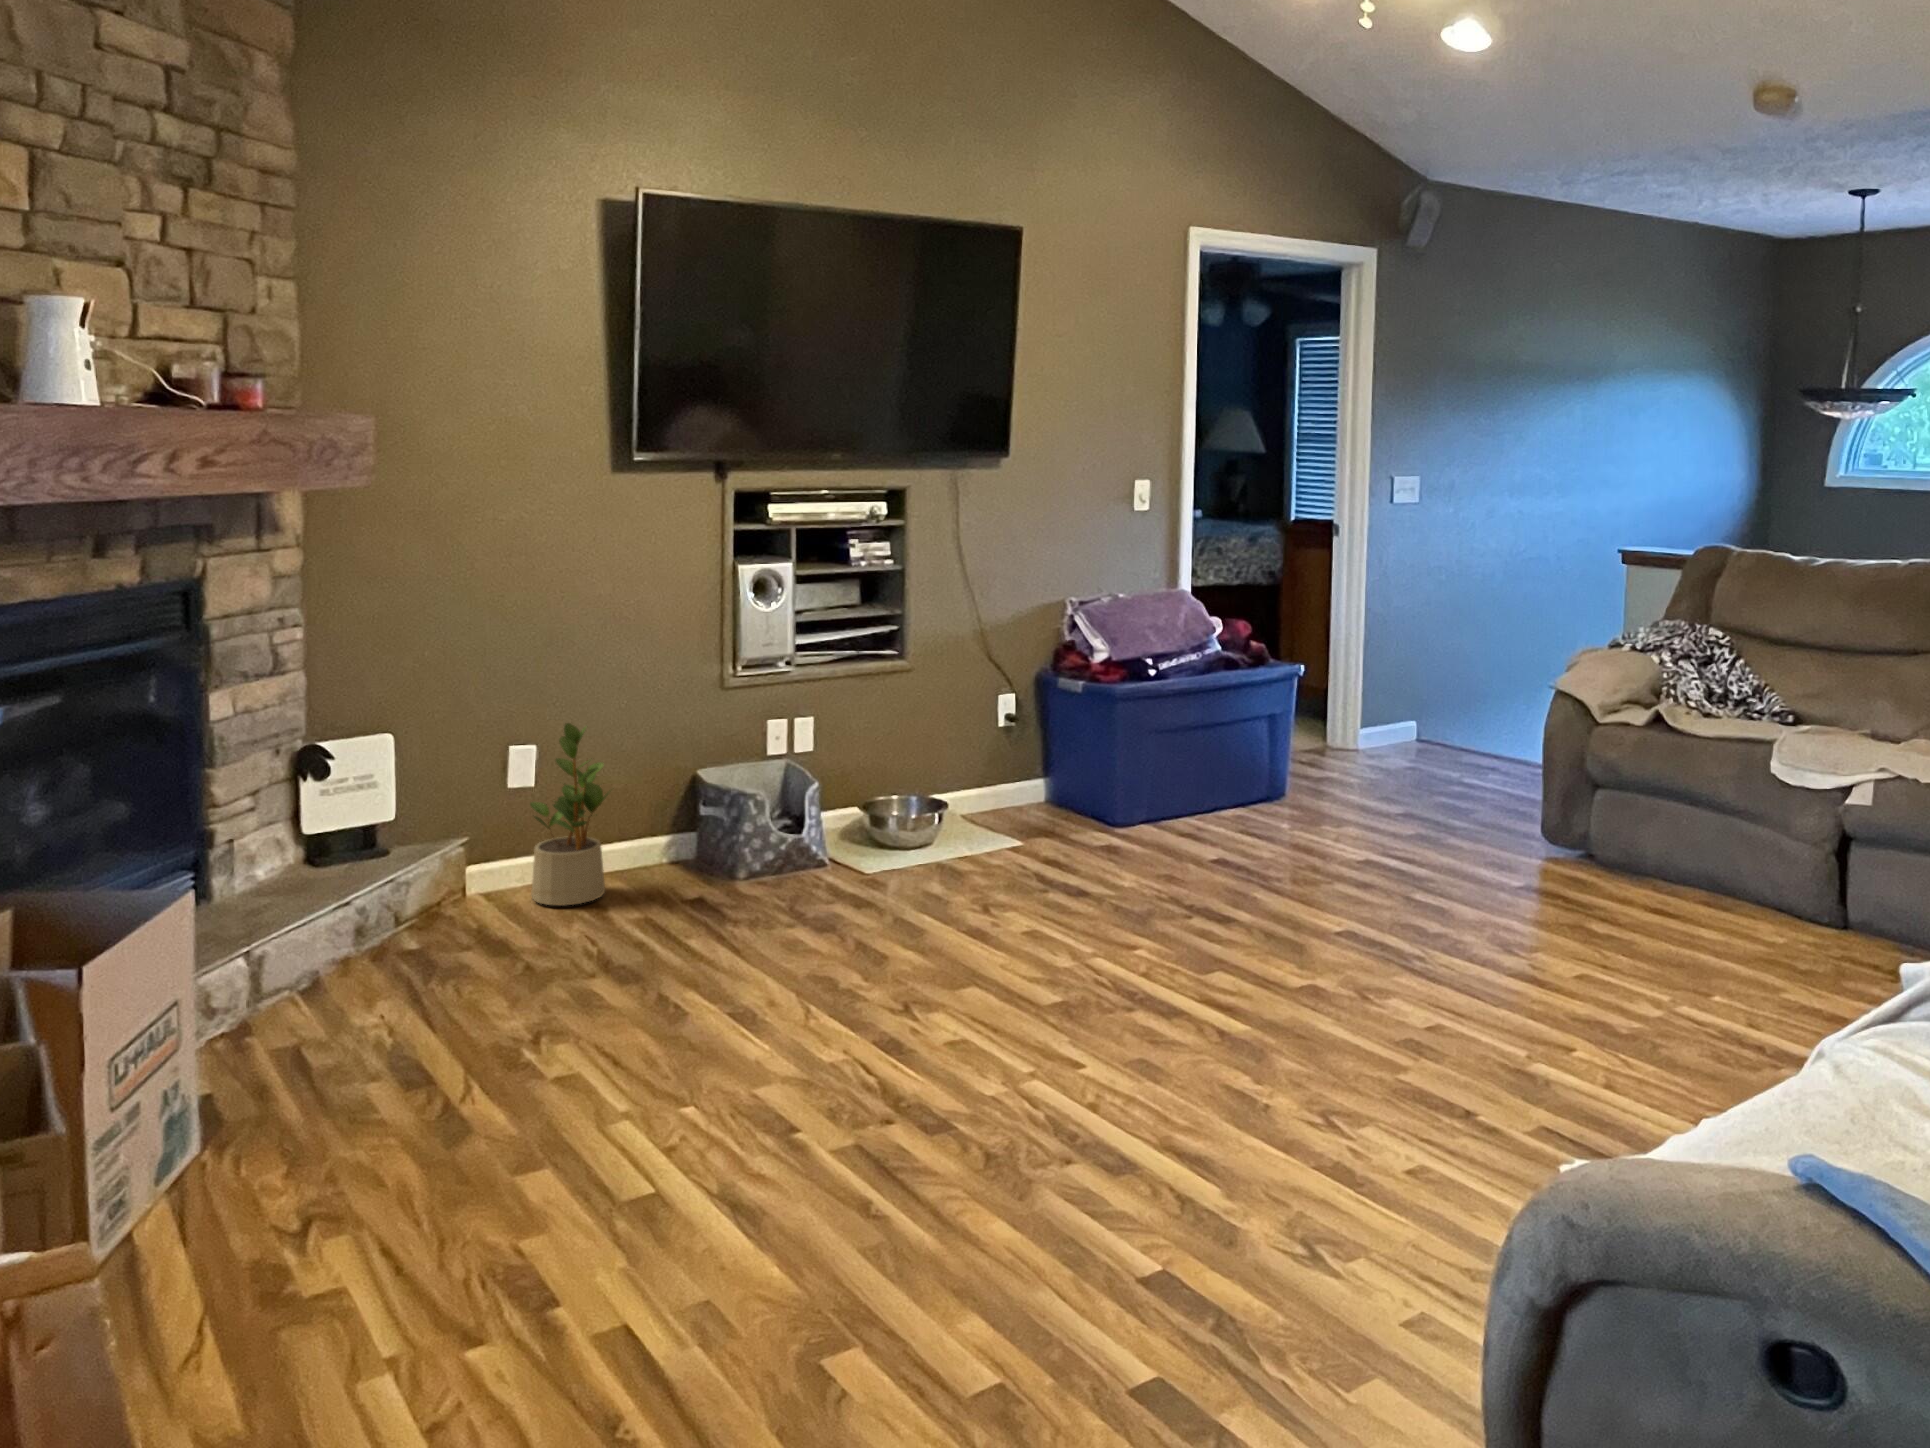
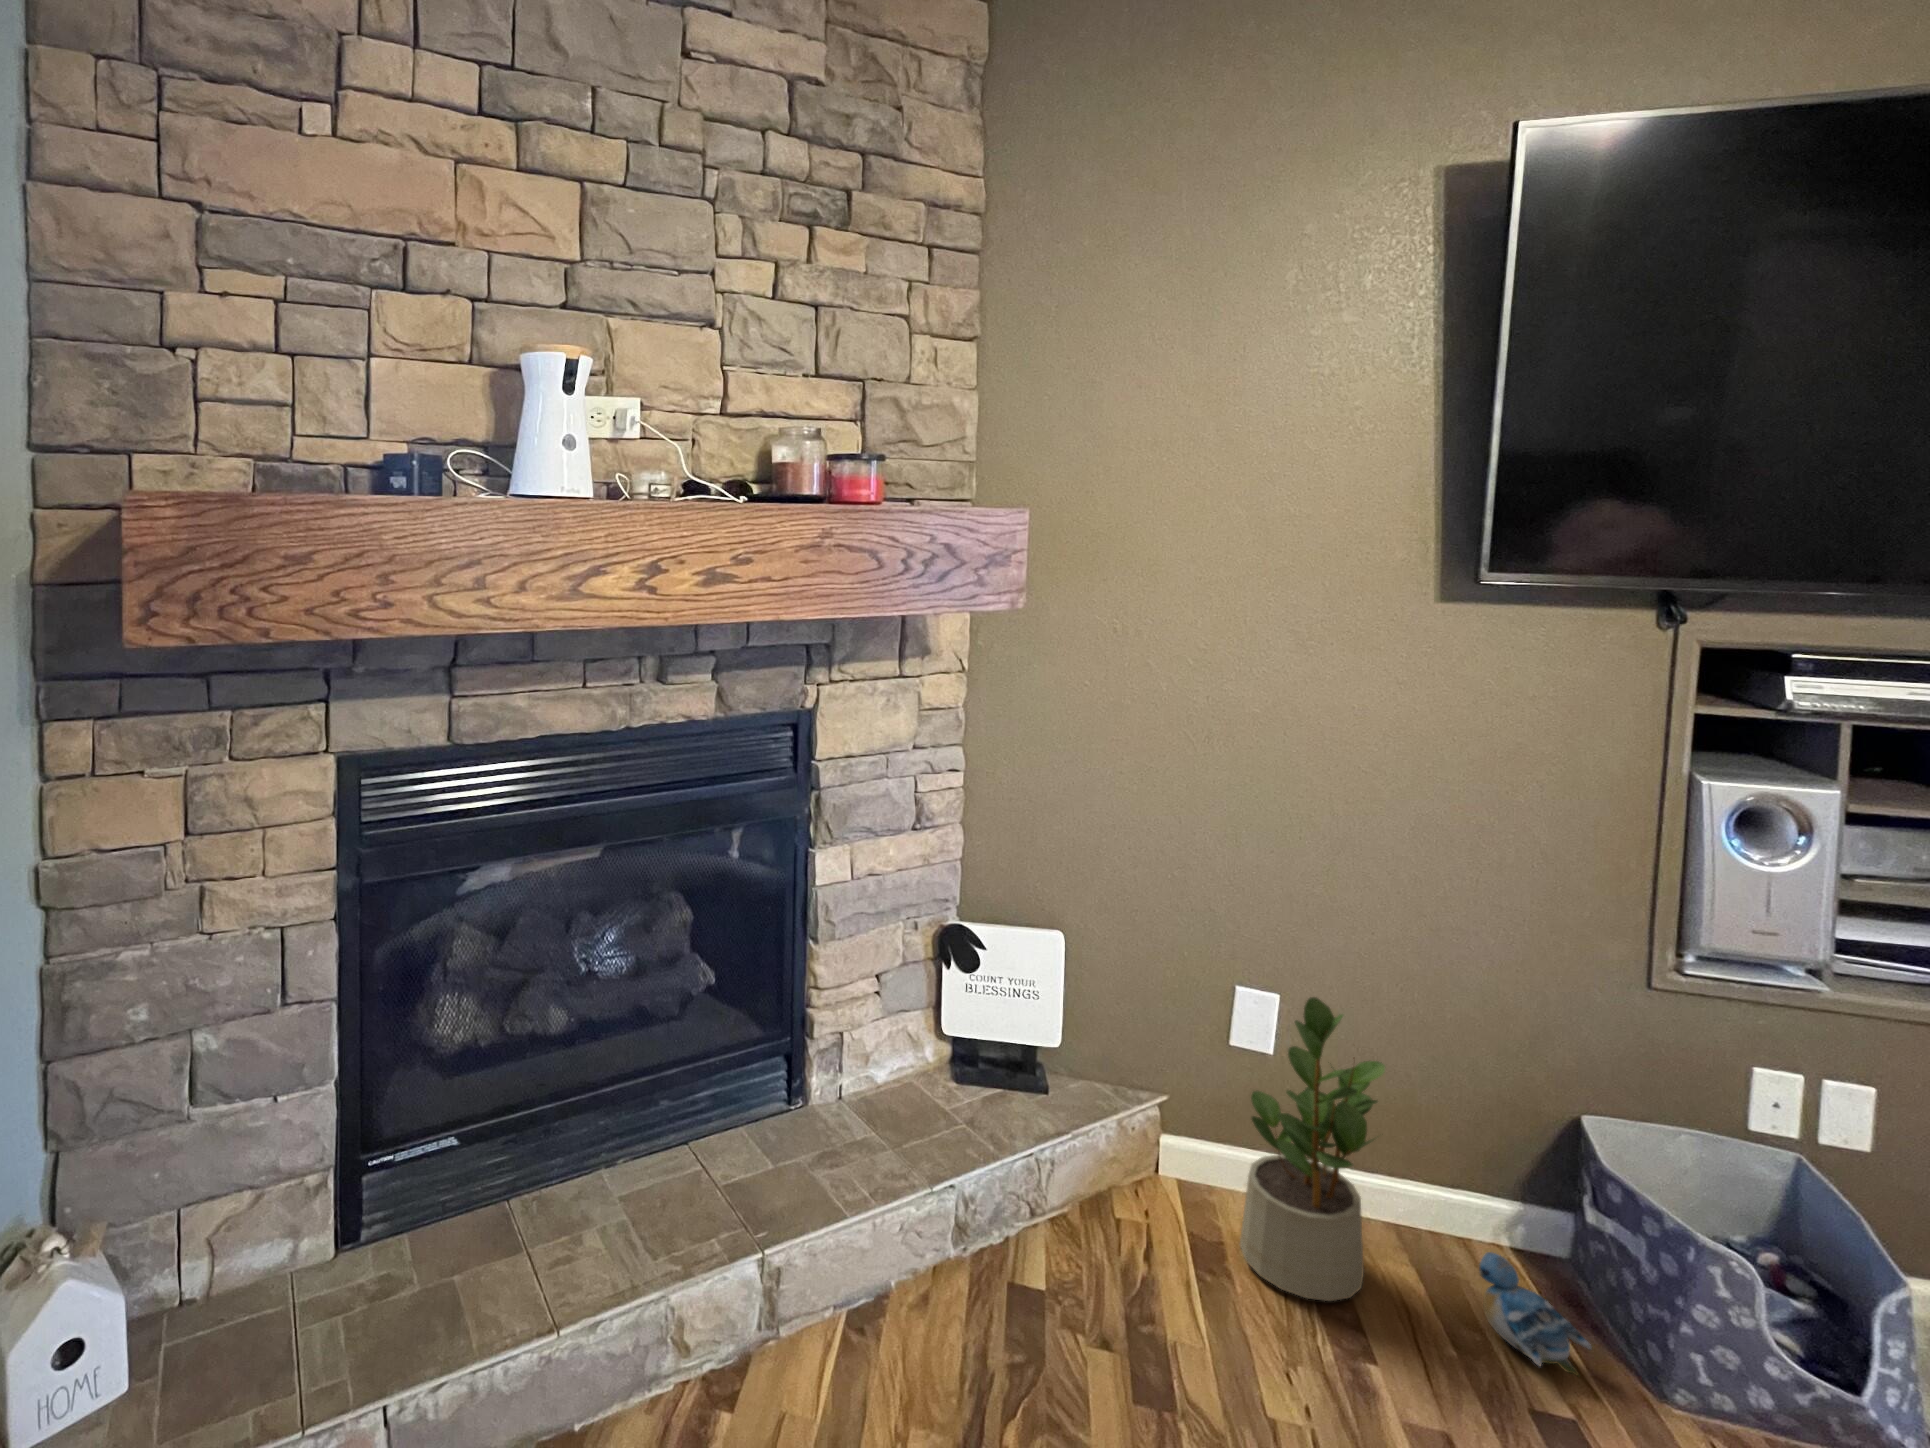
plush toy: none [661,844,717,887] -> present [1479,1252,1592,1377]

